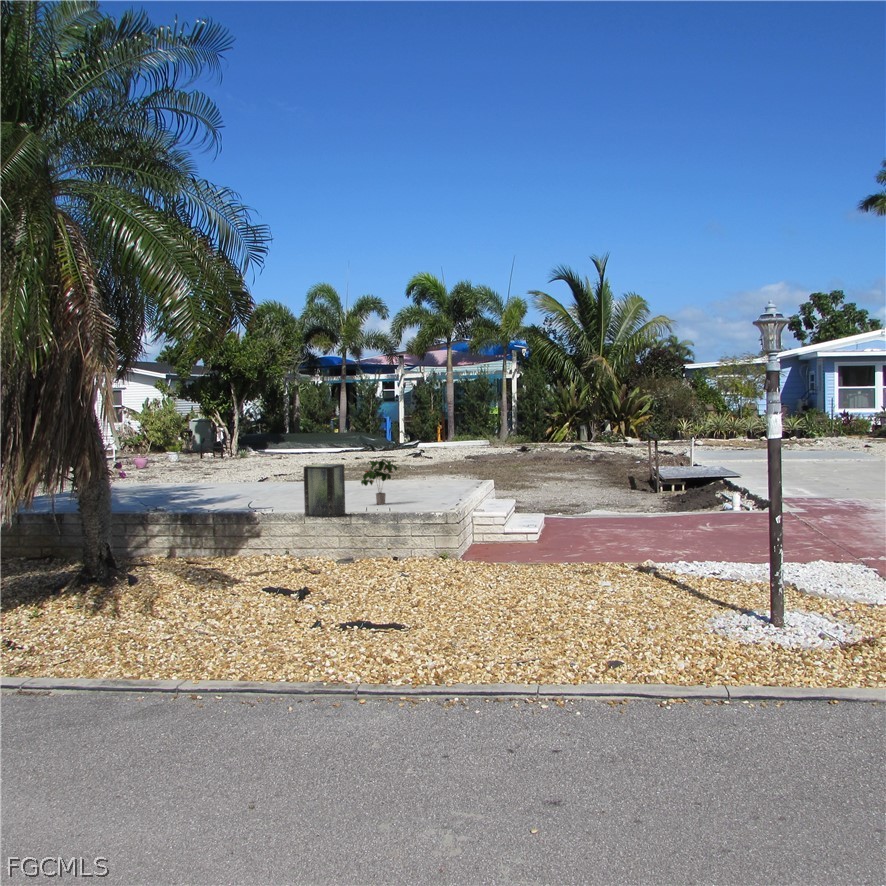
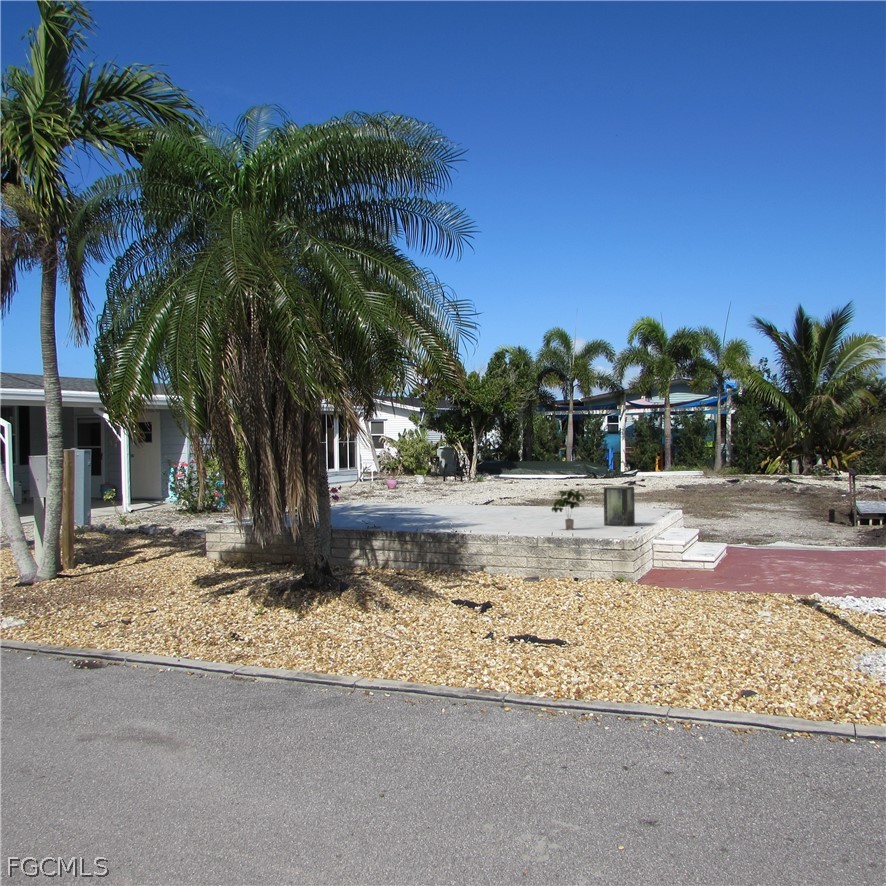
storage box: present [304,464,345,517] -> present [604,486,635,527]

